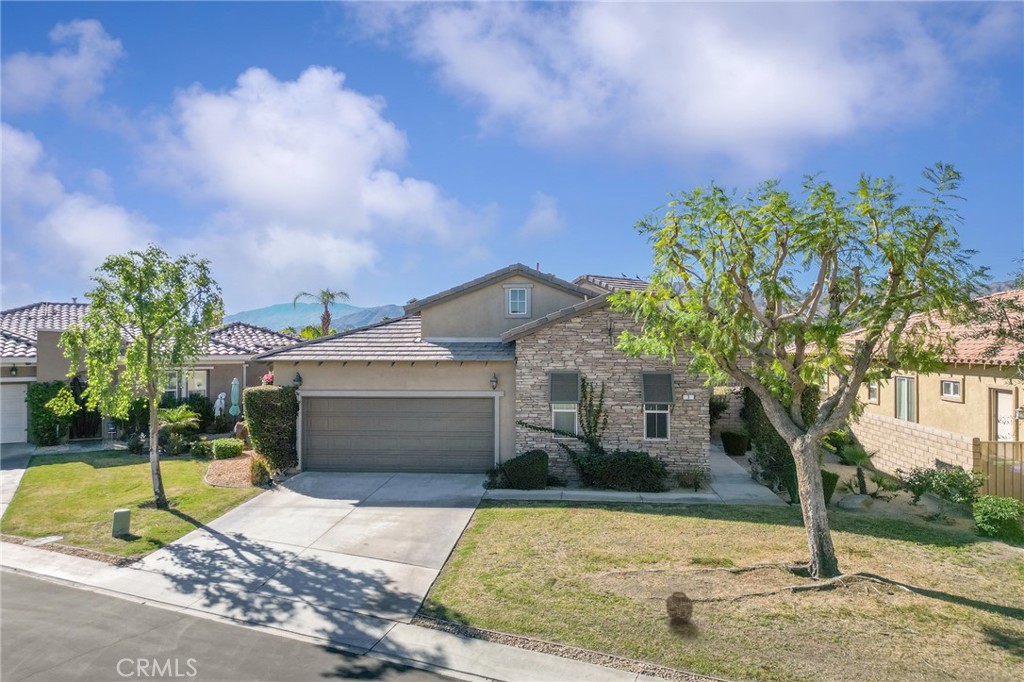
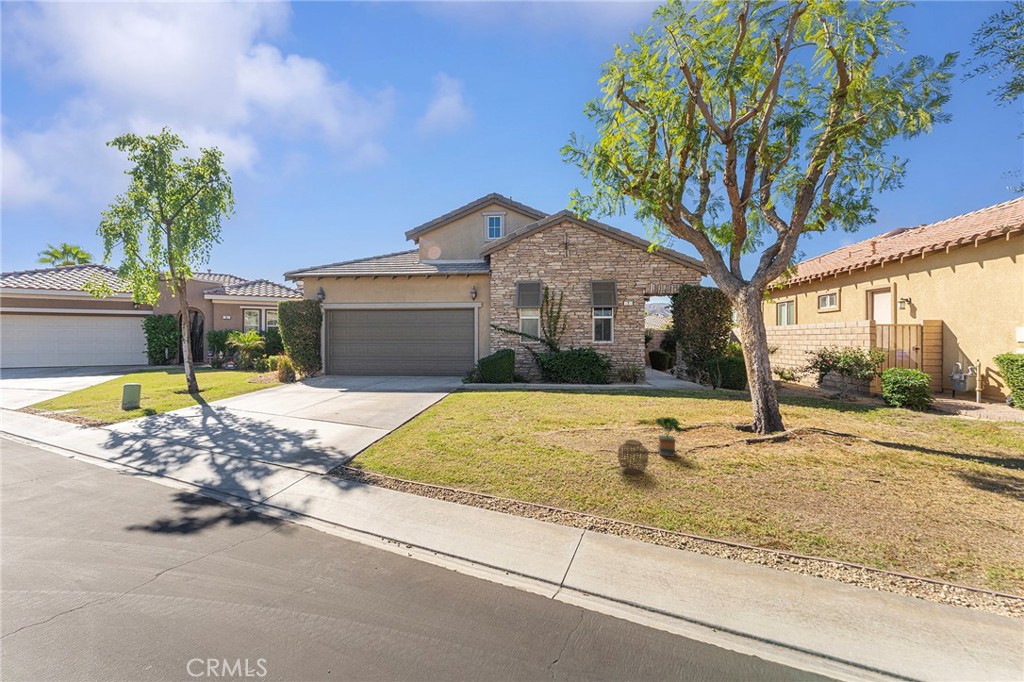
potted tree: none [701,565,726,604] -> present [656,417,682,456]

